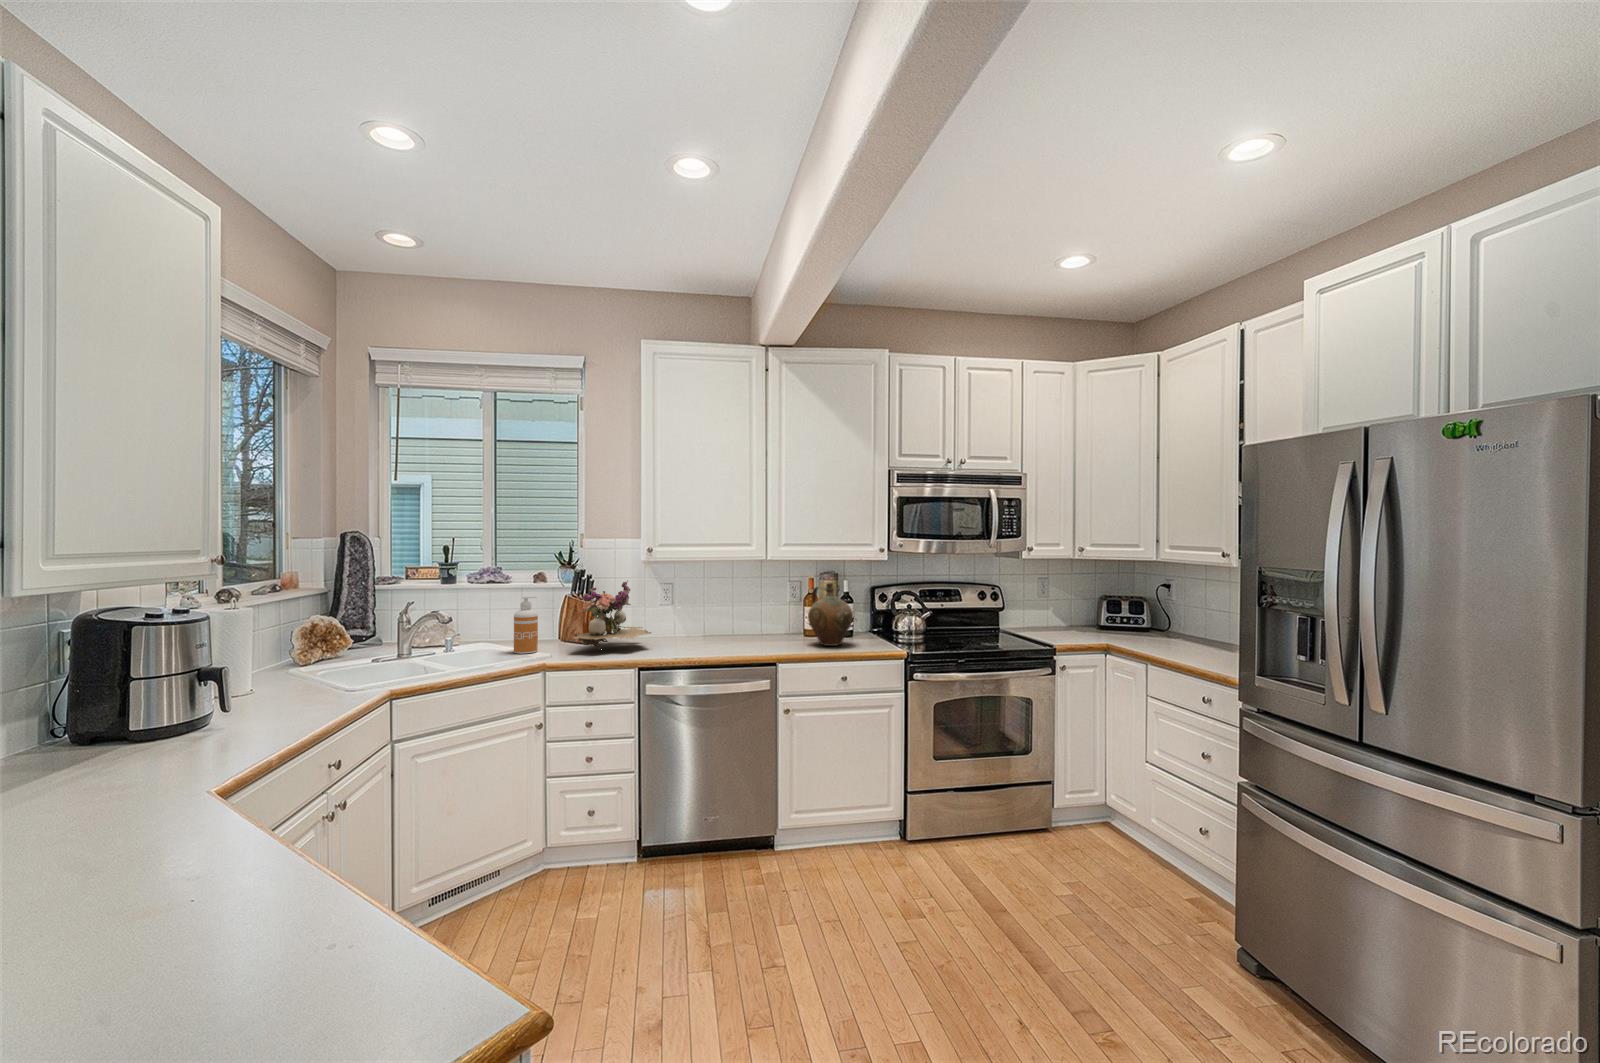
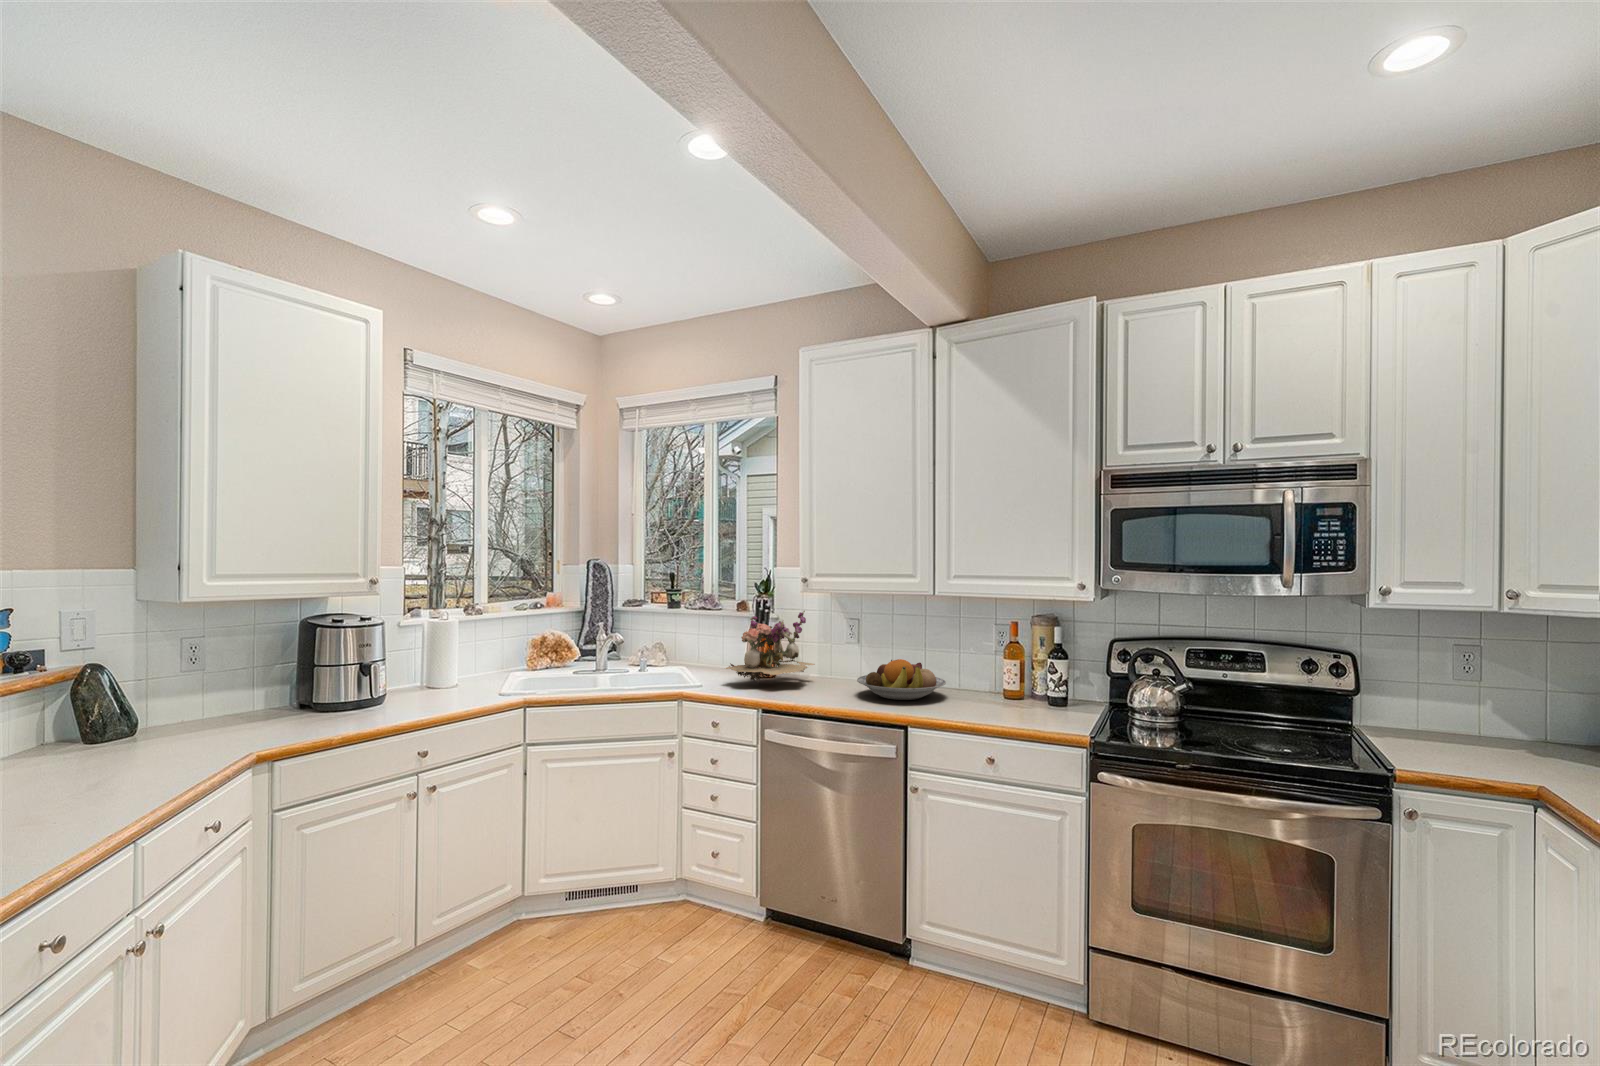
ceramic jug: present [808,583,853,646] -> none [977,628,1039,715]
soap dispenser: present [514,597,538,654] -> none [687,622,710,679]
fruit bowl: none [701,614,773,646] -> present [857,659,946,700]

